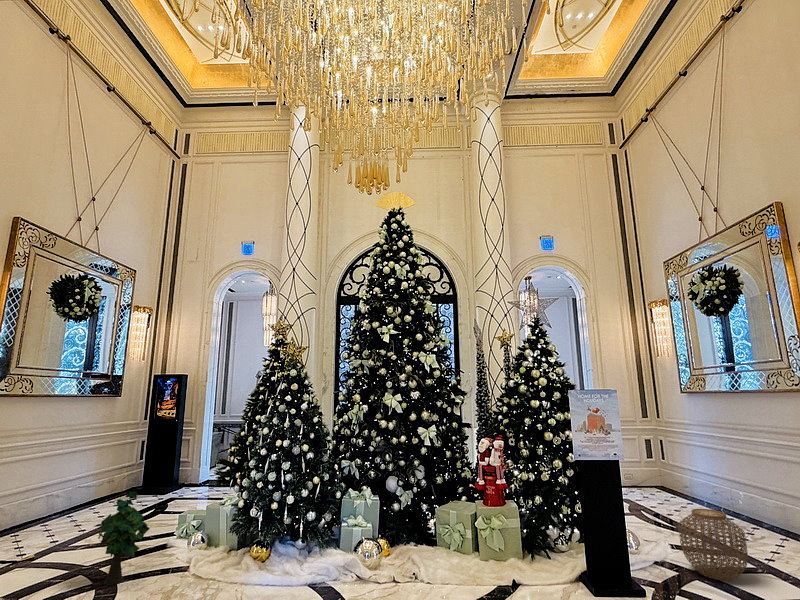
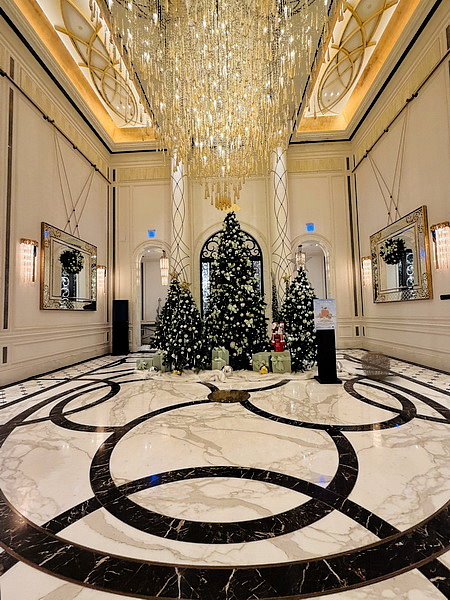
decorative plant: present [94,492,150,585] -> none [105,347,129,385]

